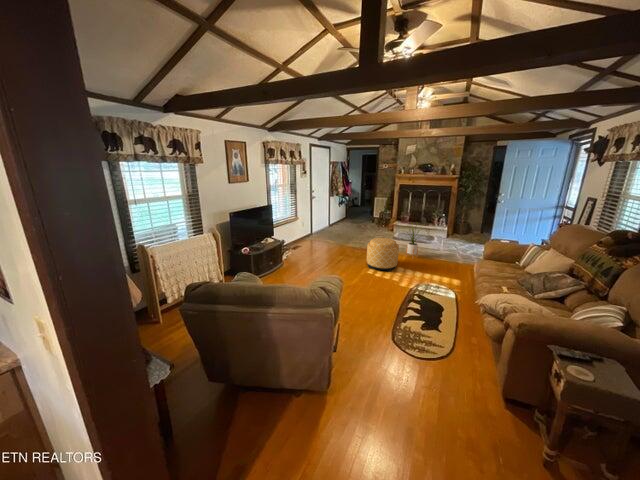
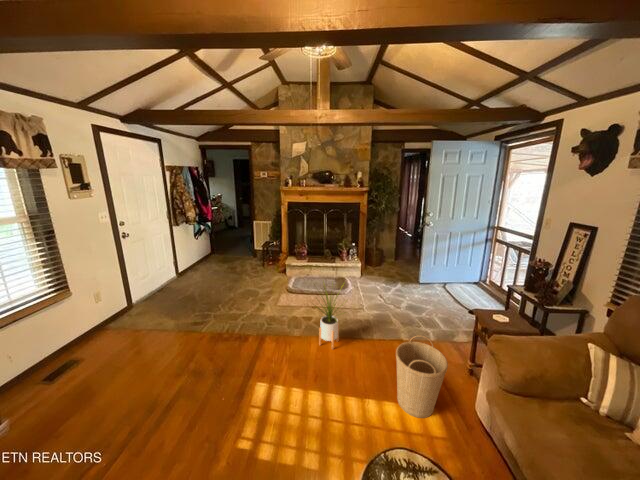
ottoman: present [367,238,399,272] -> none [239,333,312,429]
basket: none [439,245,466,281] -> present [396,336,448,418]

